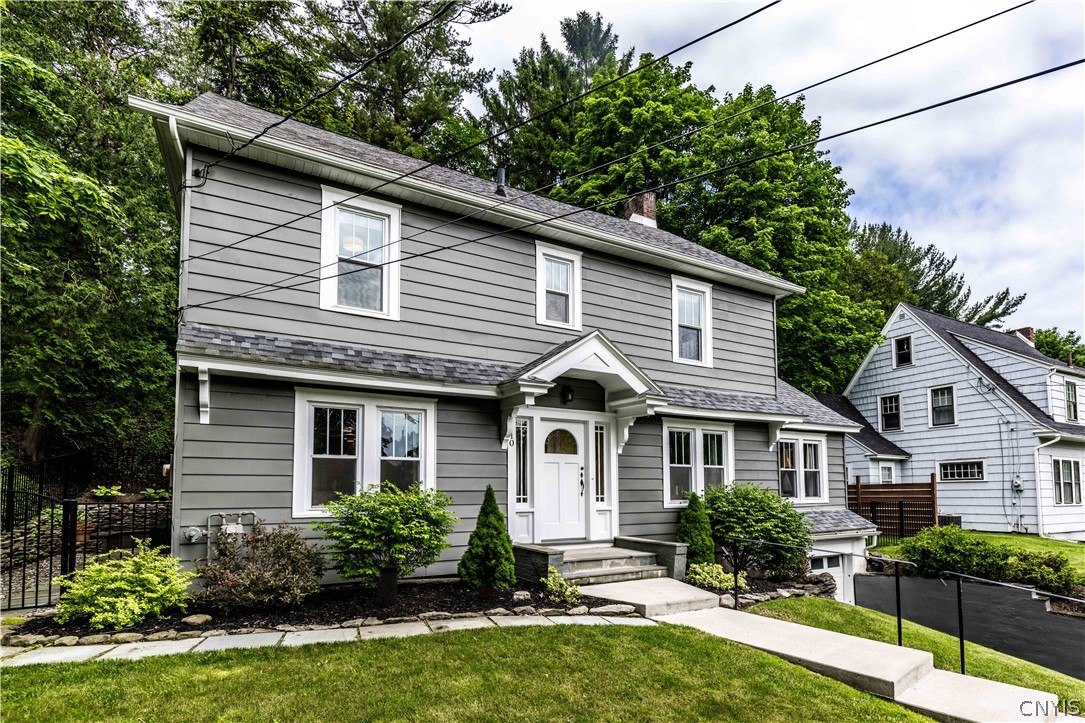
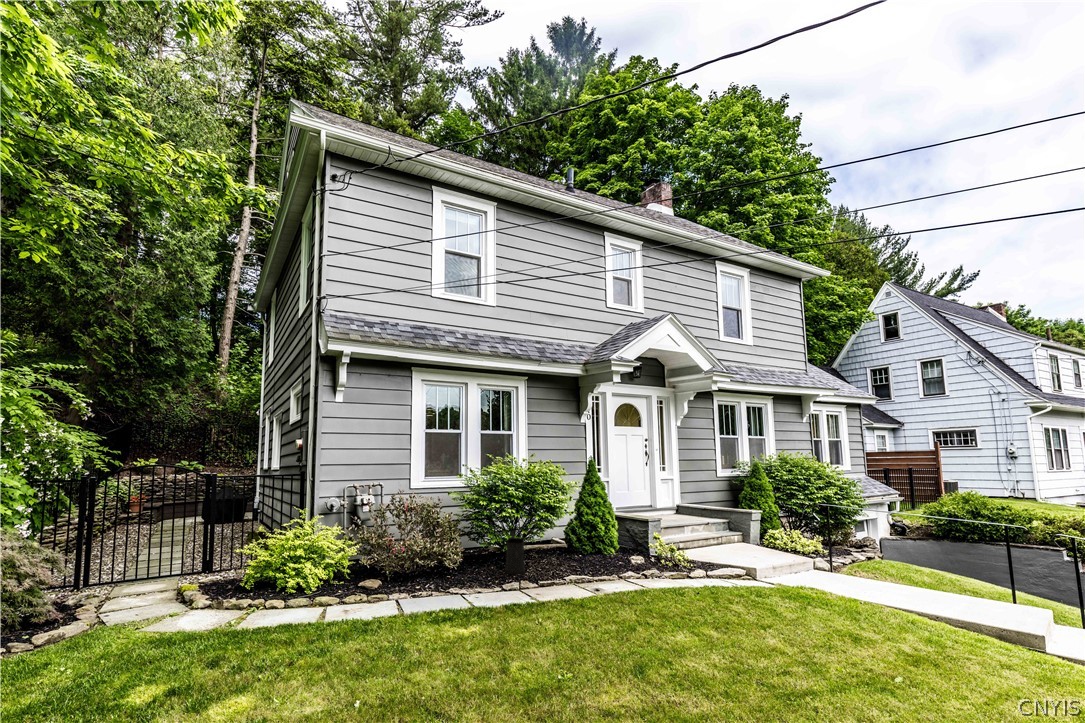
potted plant: present [473,546,501,598] -> none [583,515,612,563]

